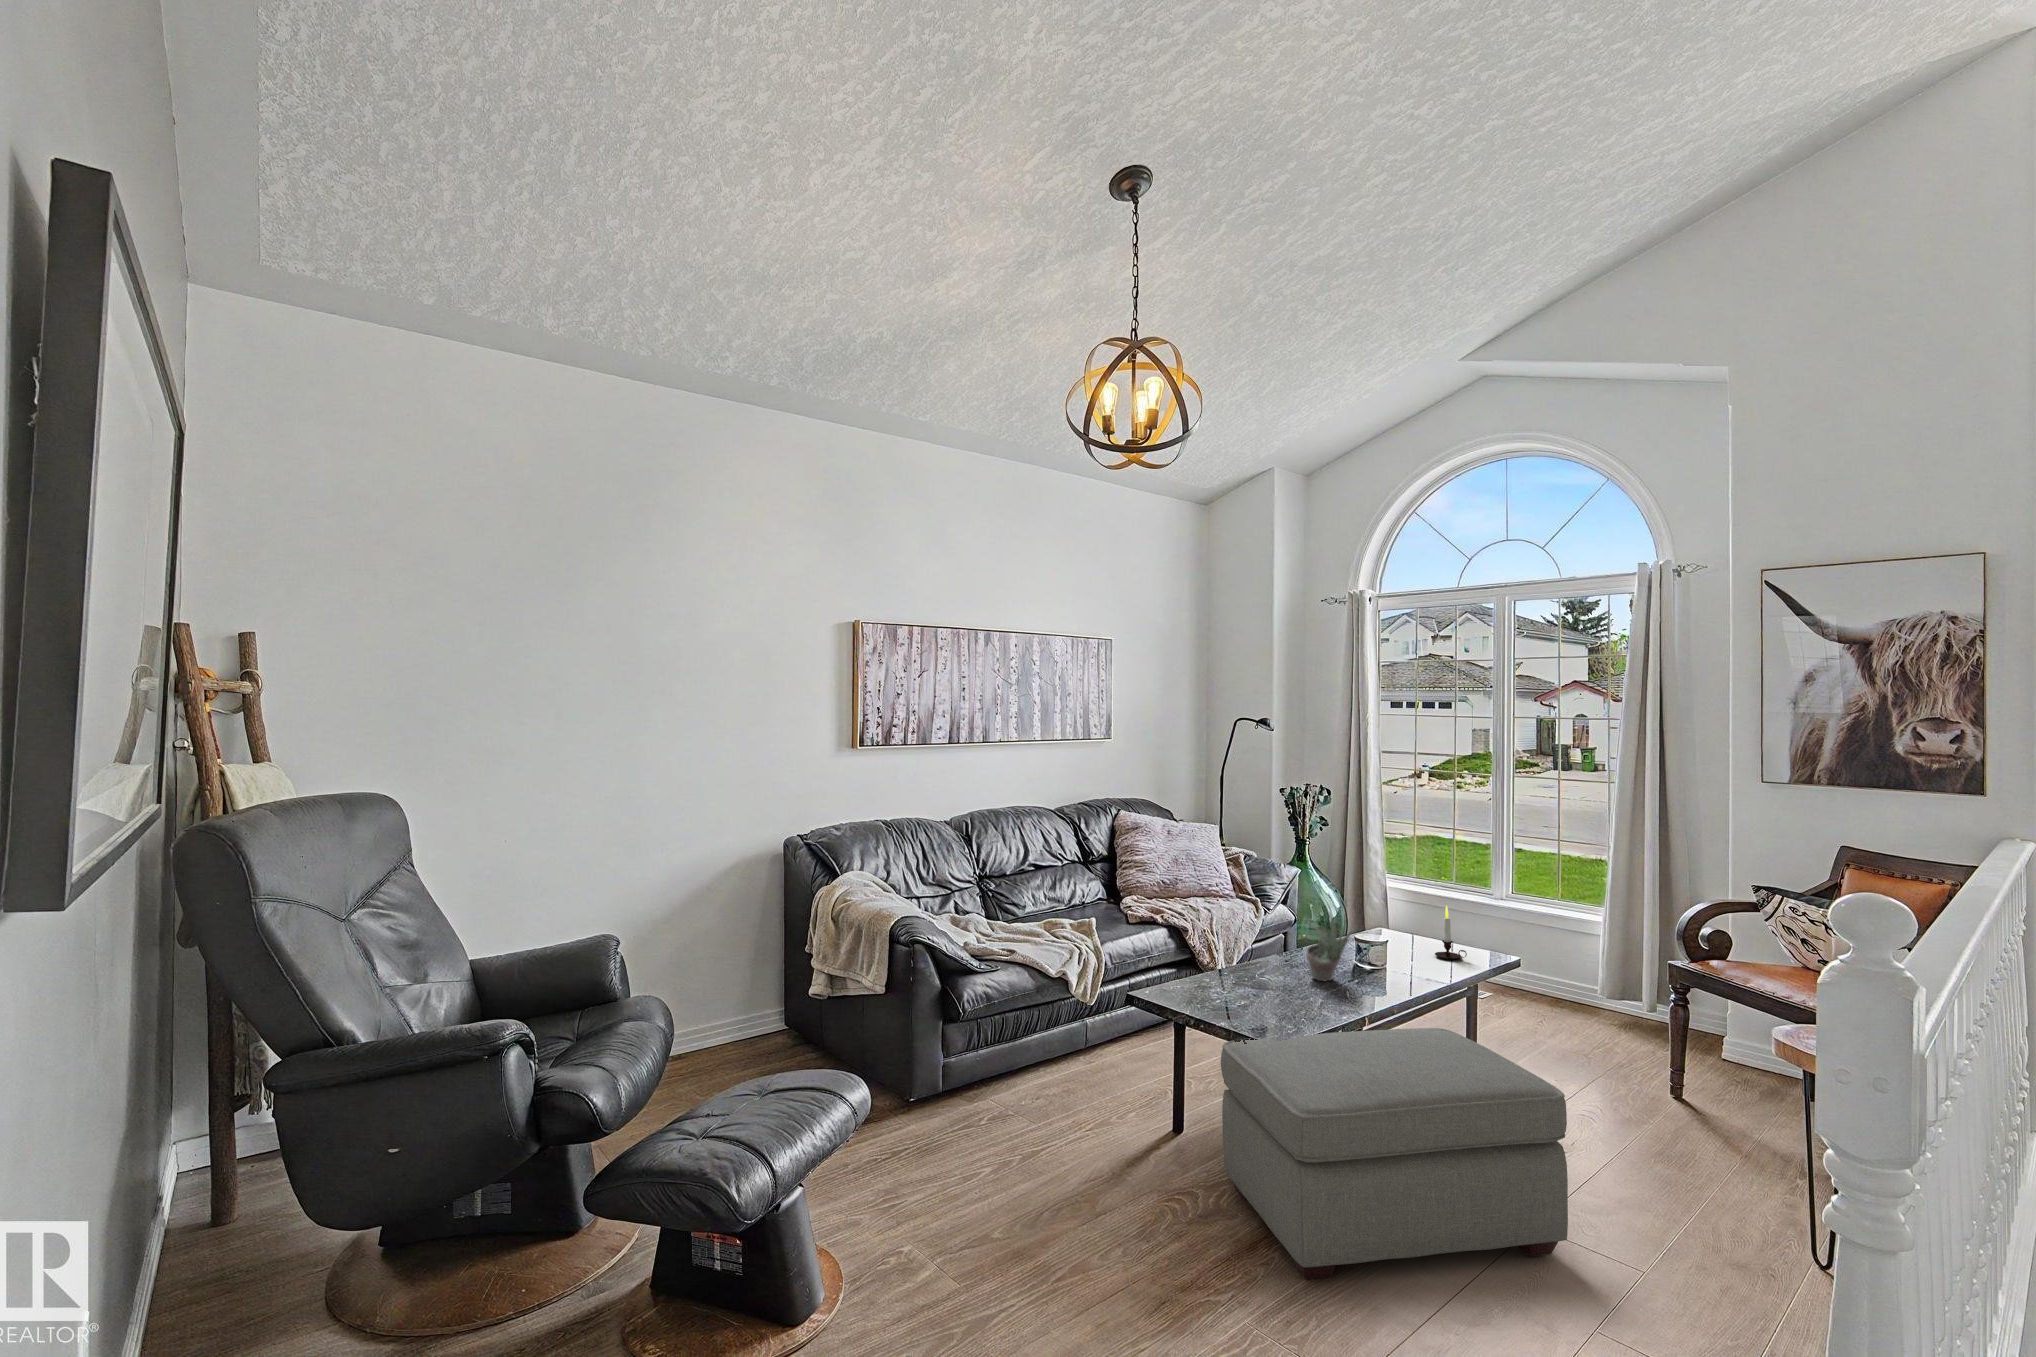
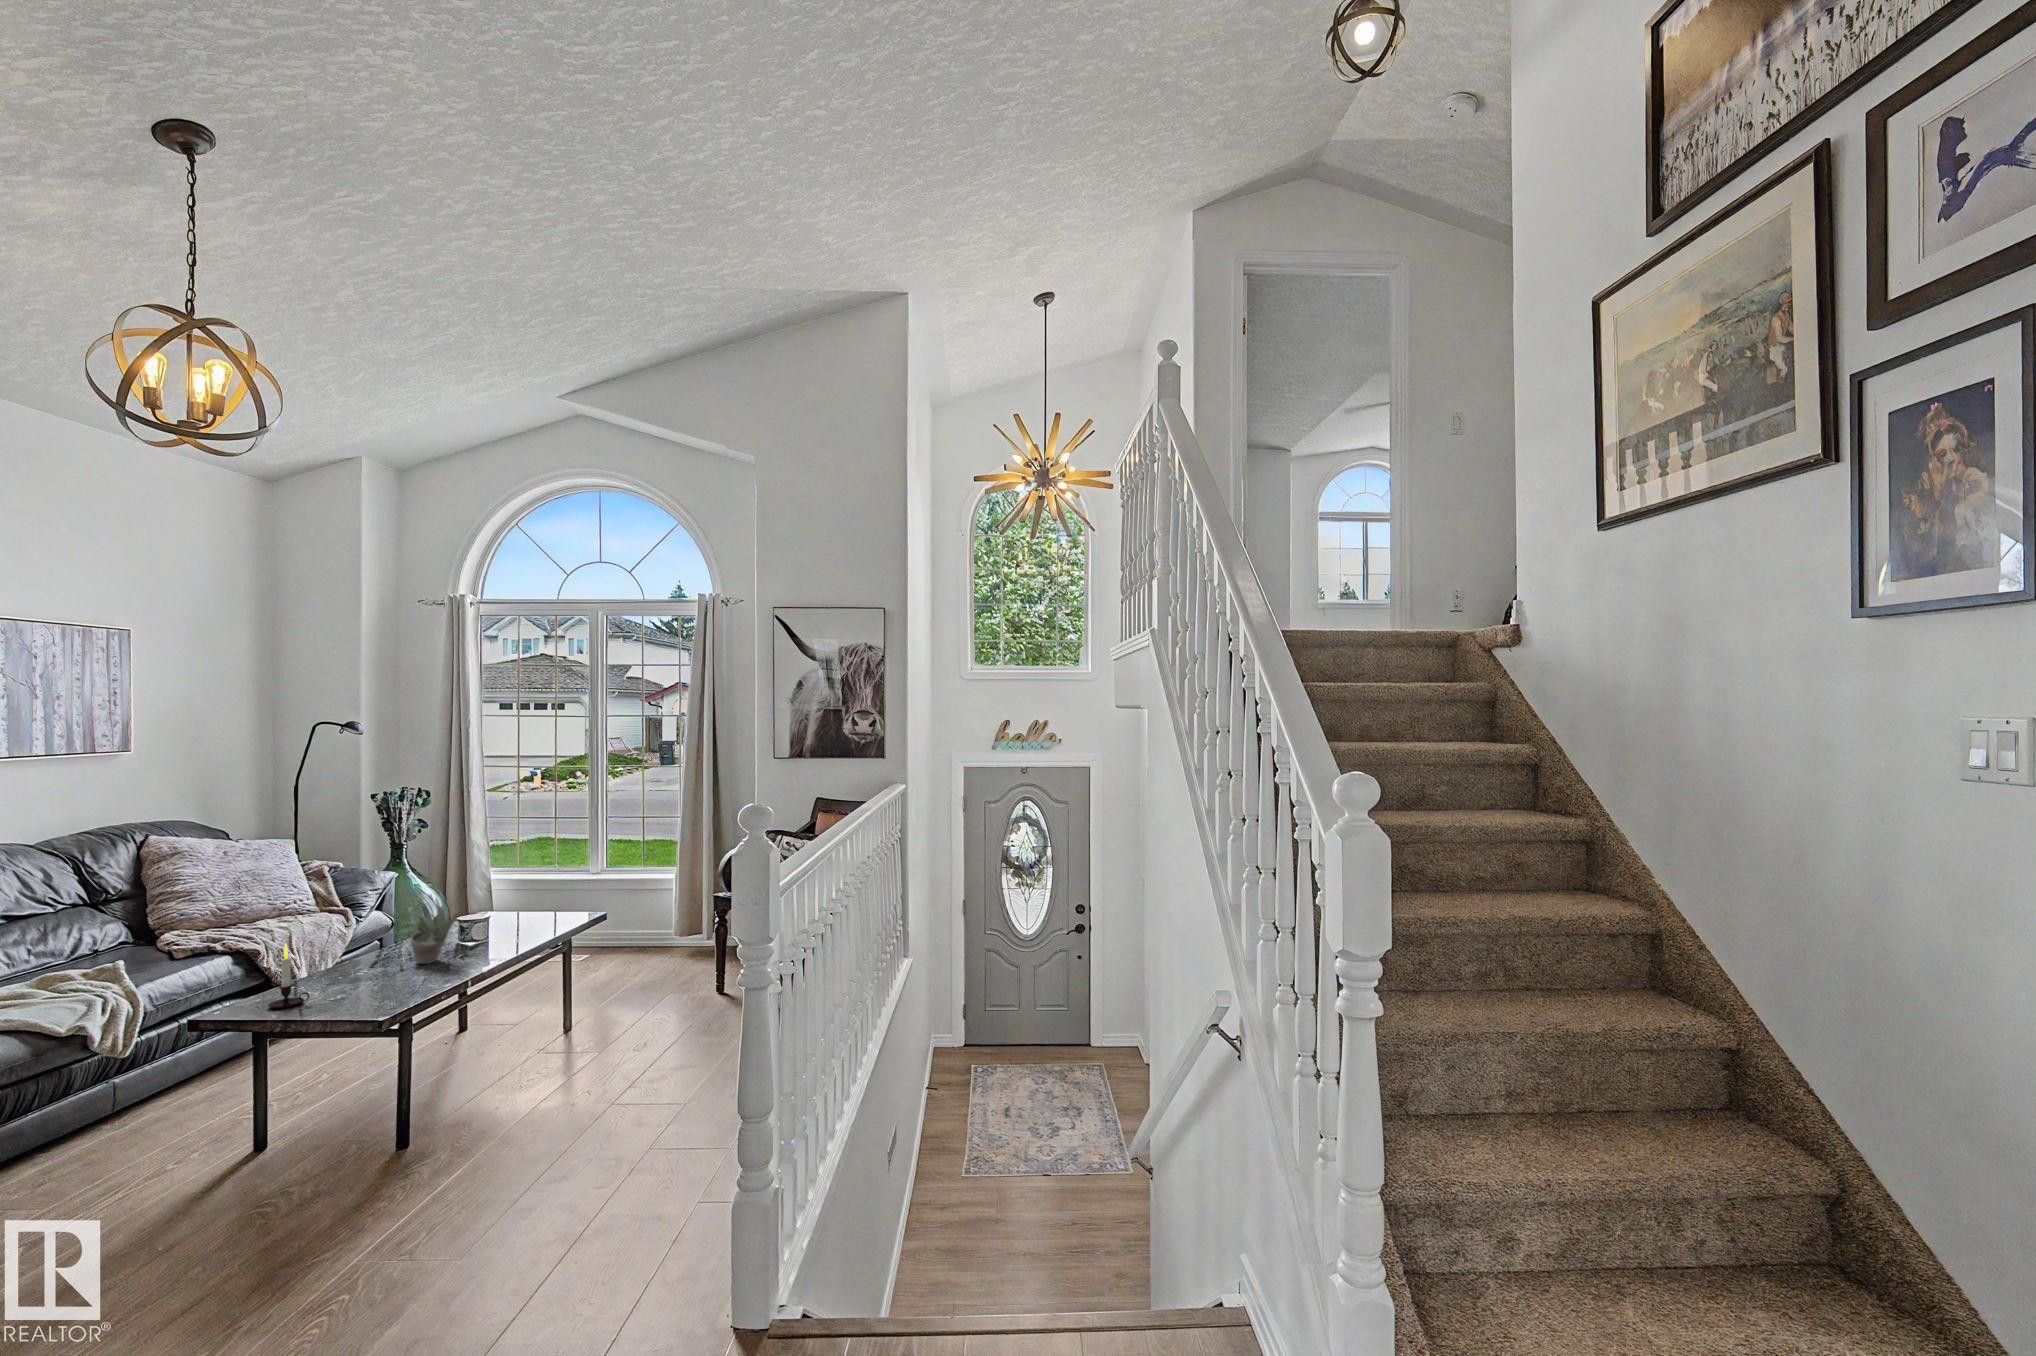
candle: present [1435,906,1467,959] -> present [268,944,309,1008]
ottoman: present [1221,1028,1568,1280] -> none [320,975,637,1213]

